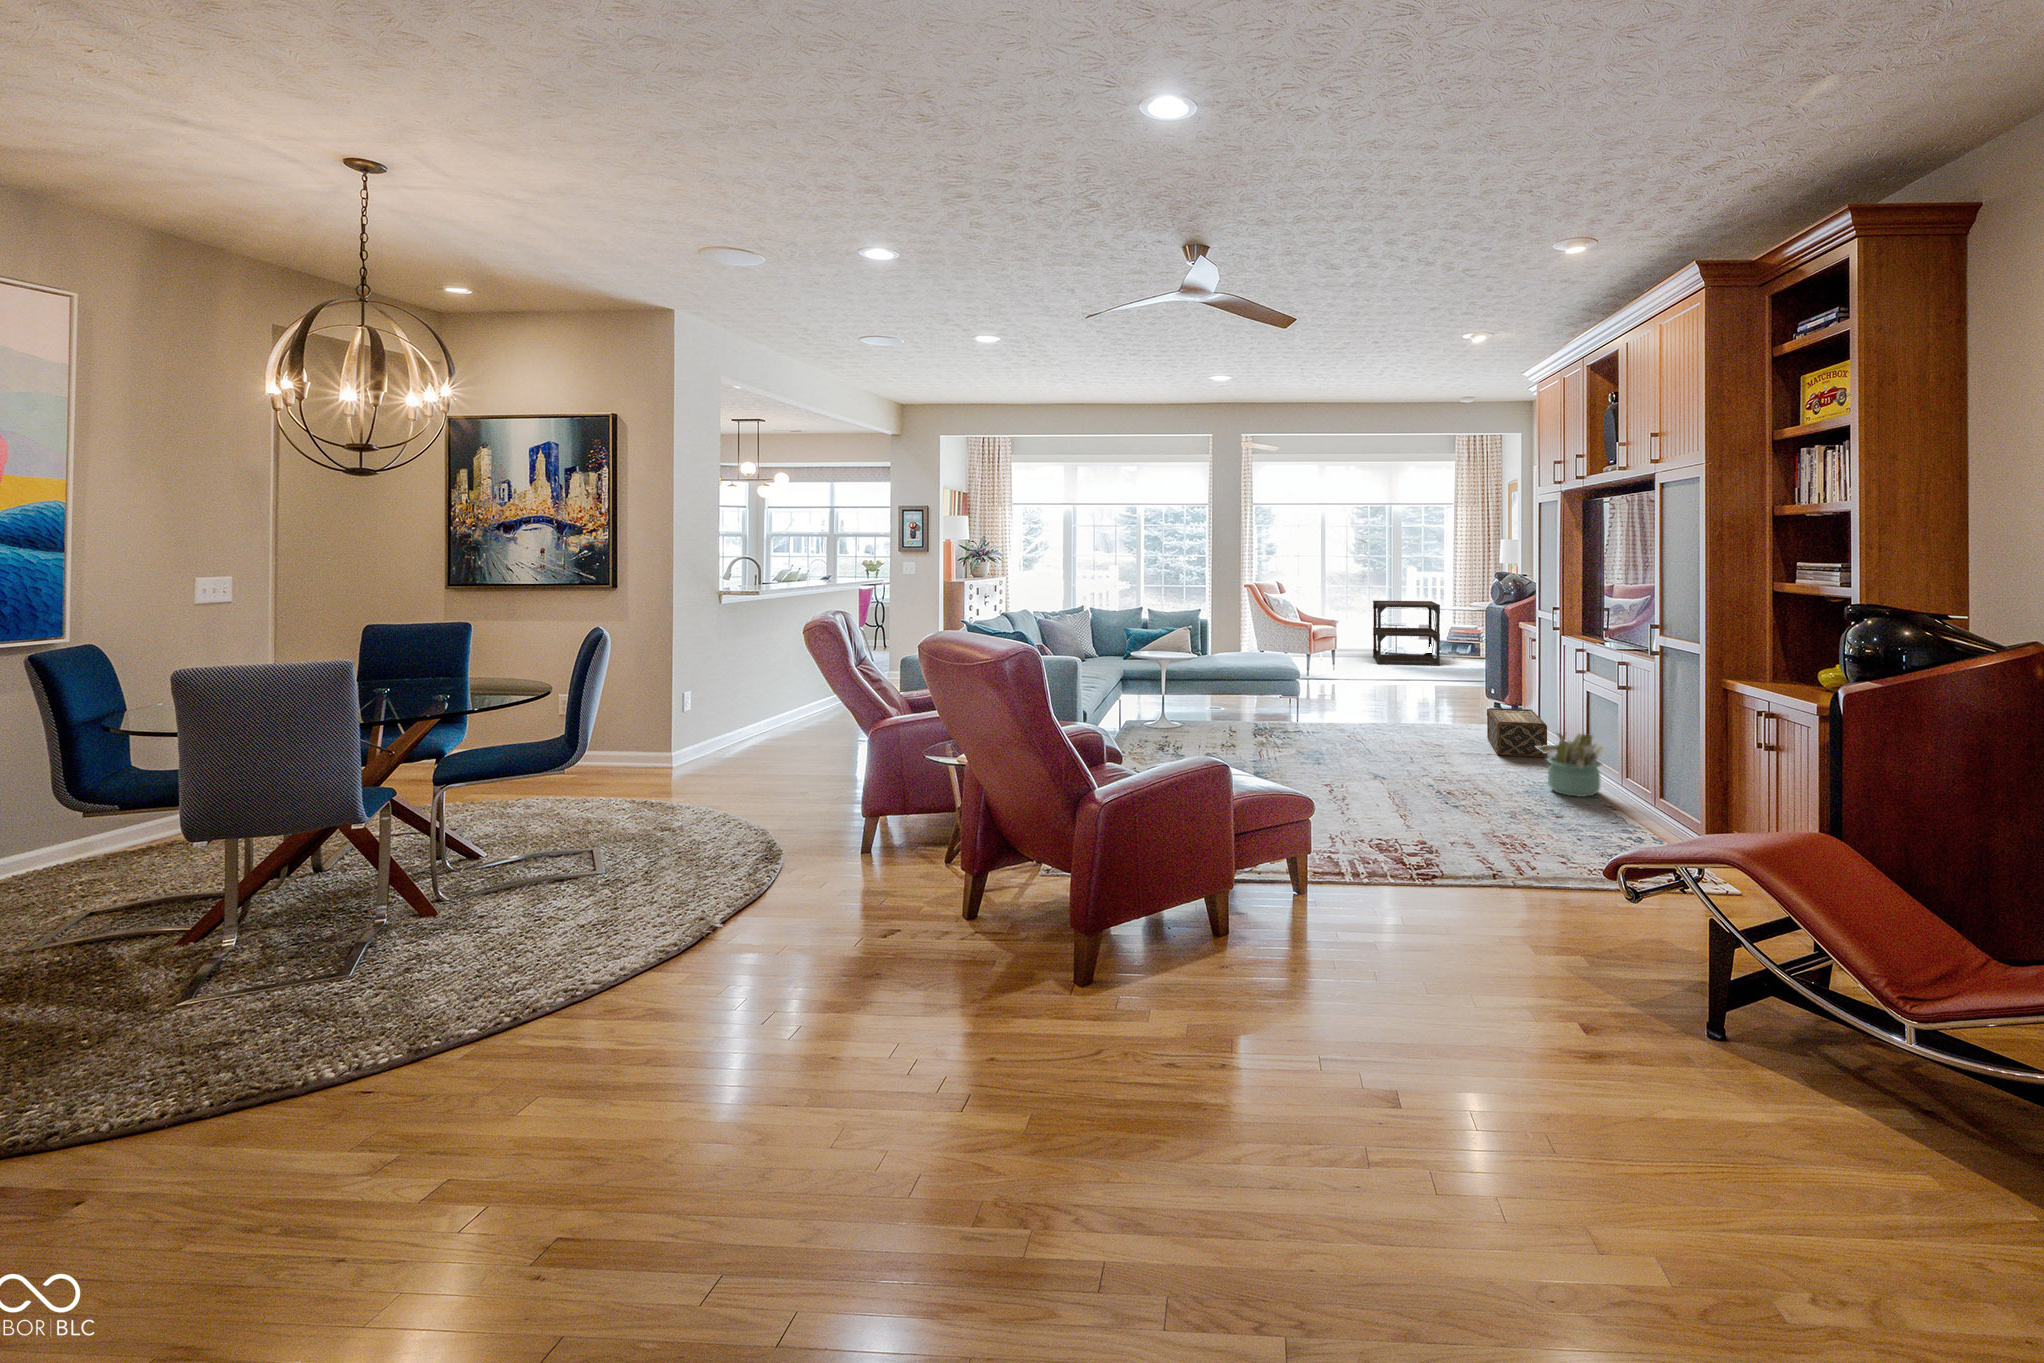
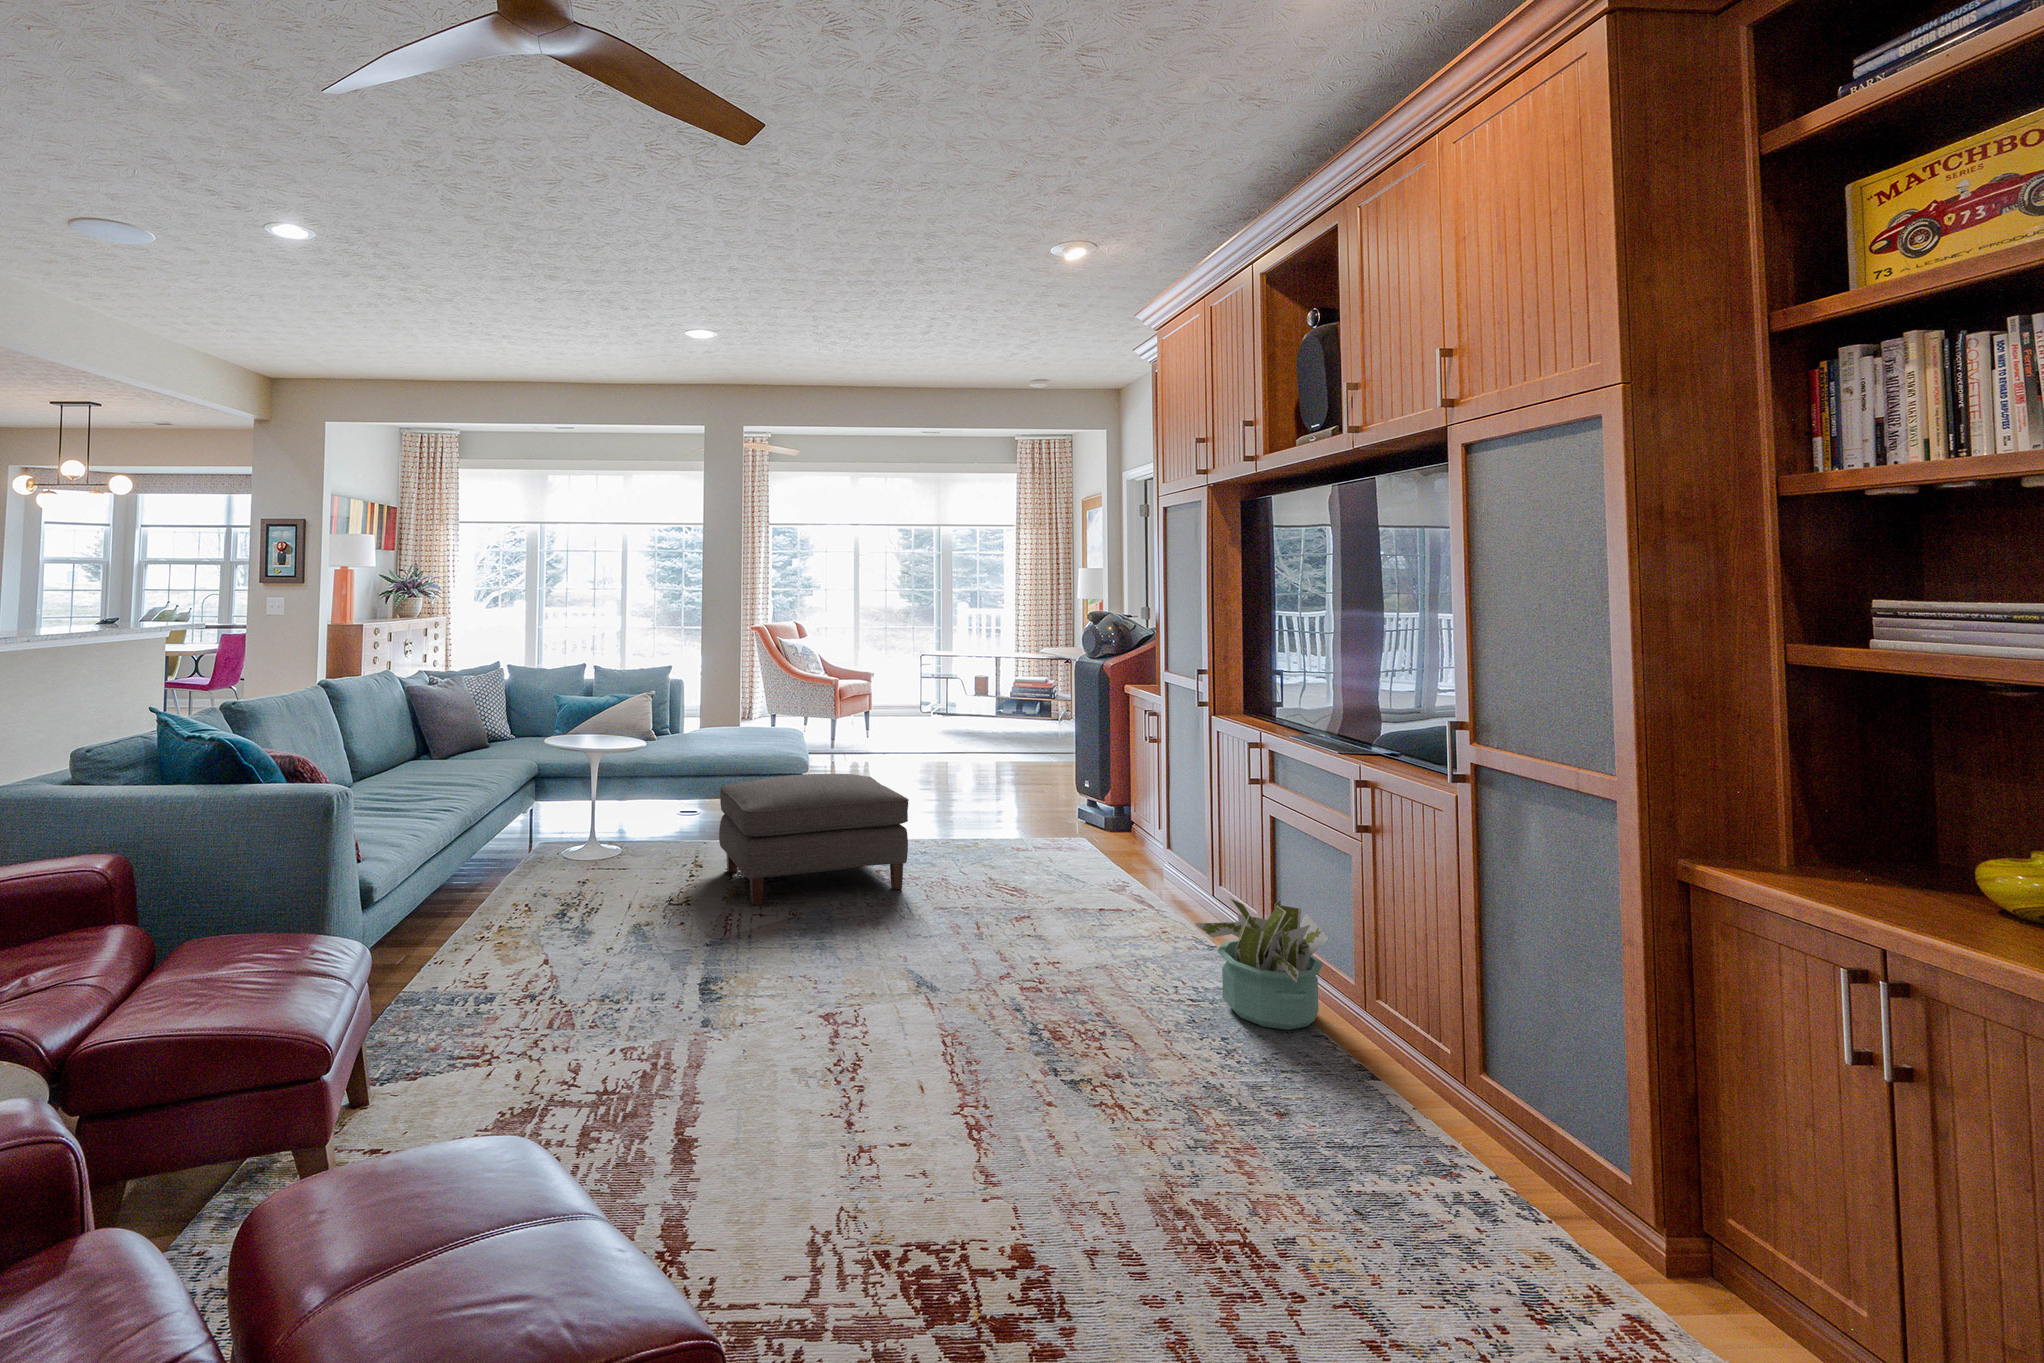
side table: present [1373,601,1440,666] -> none [919,646,1003,729]
ottoman: none [1248,675,1369,748] -> present [719,774,909,905]
woven basket: present [1487,708,1547,757] -> none [1089,823,1193,914]

